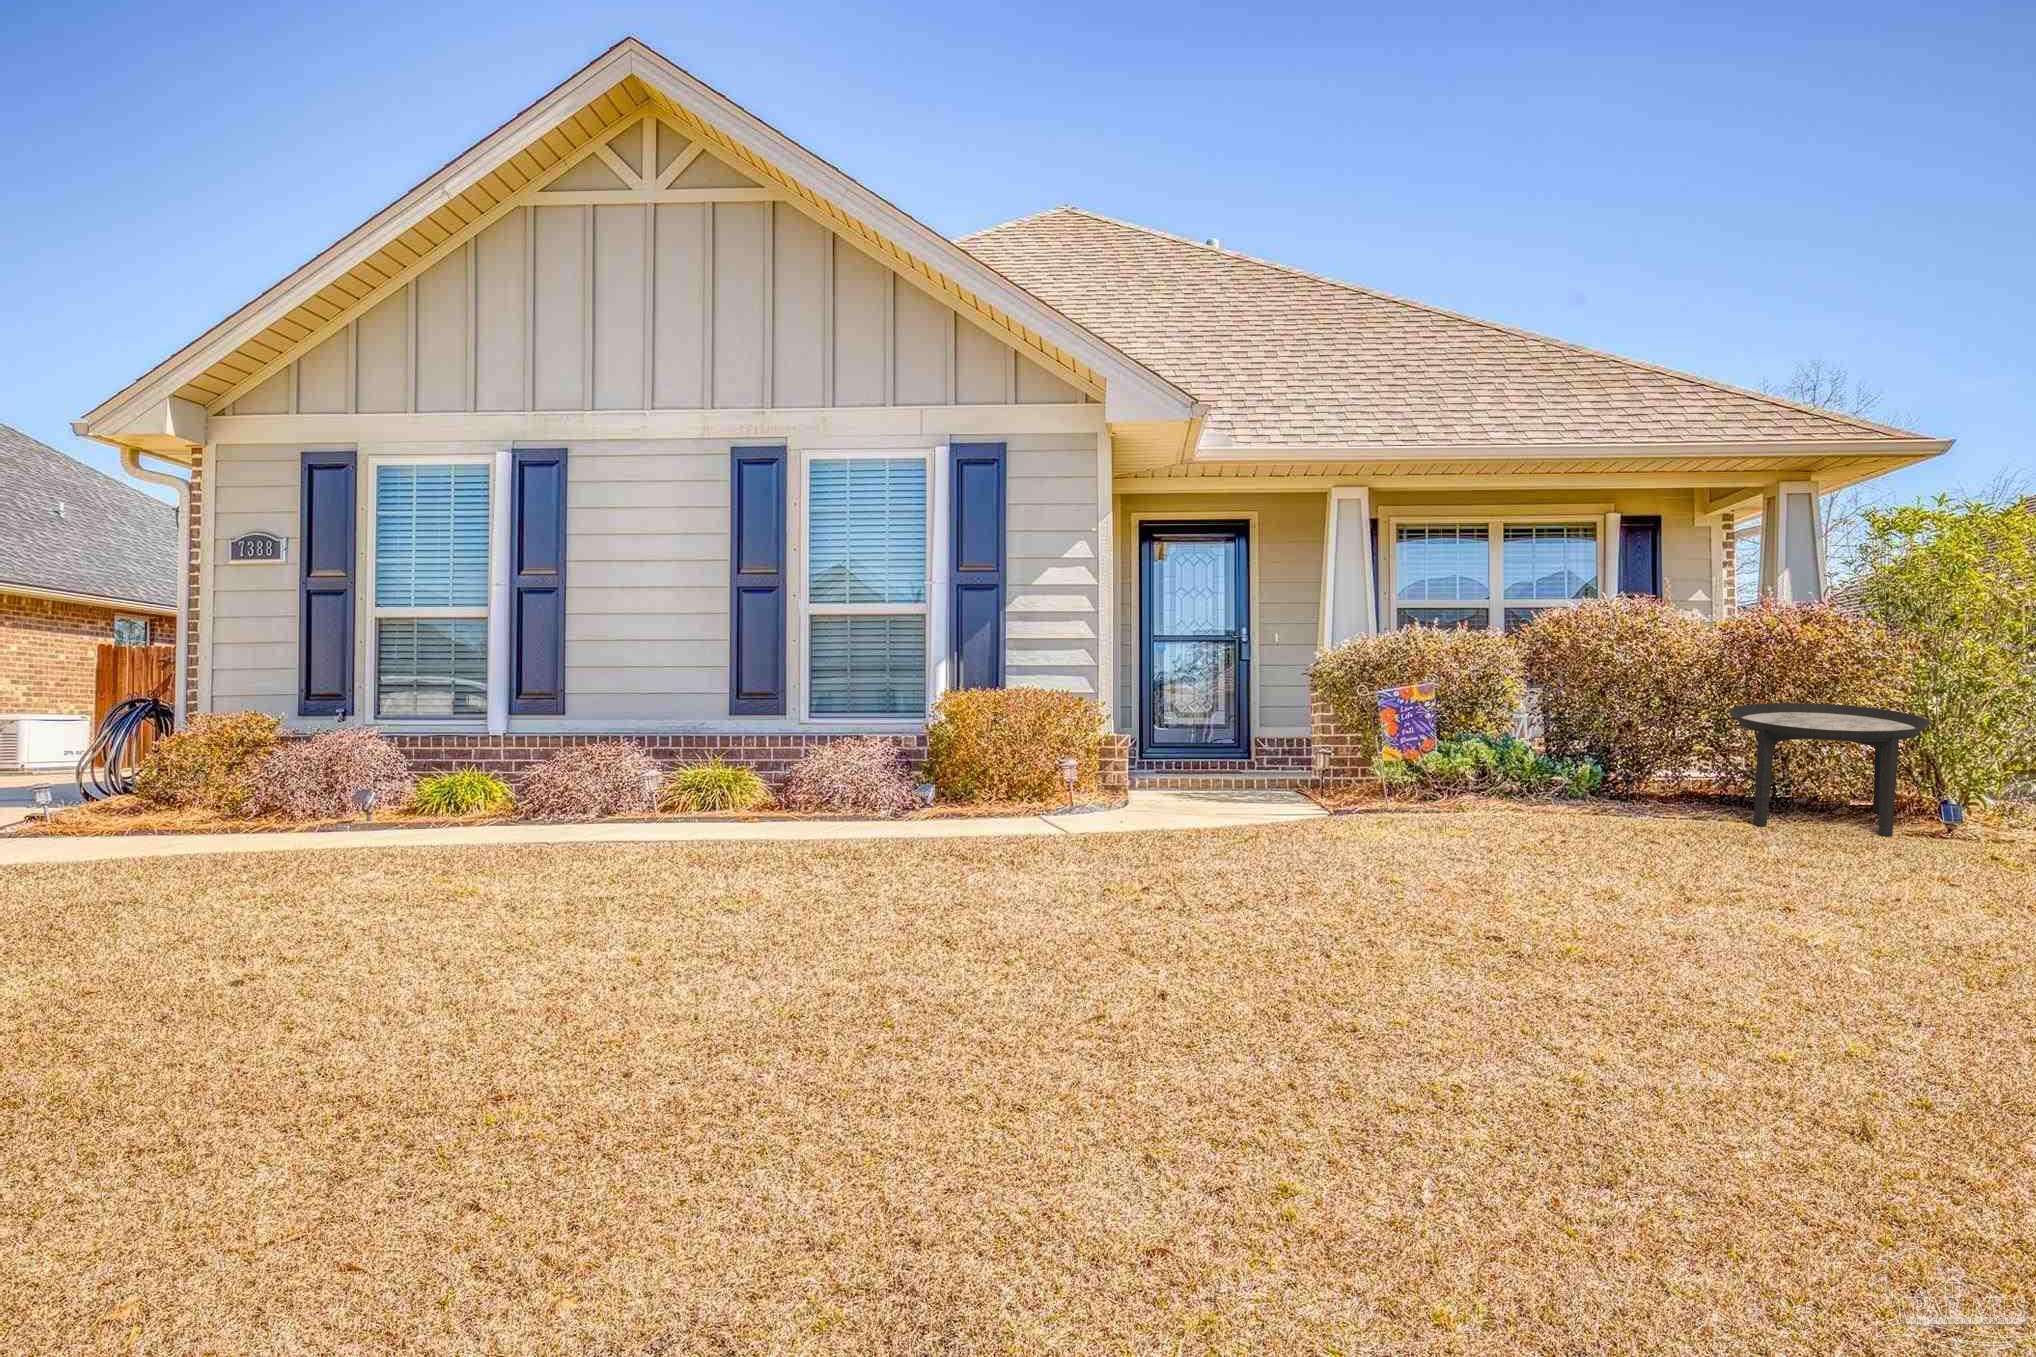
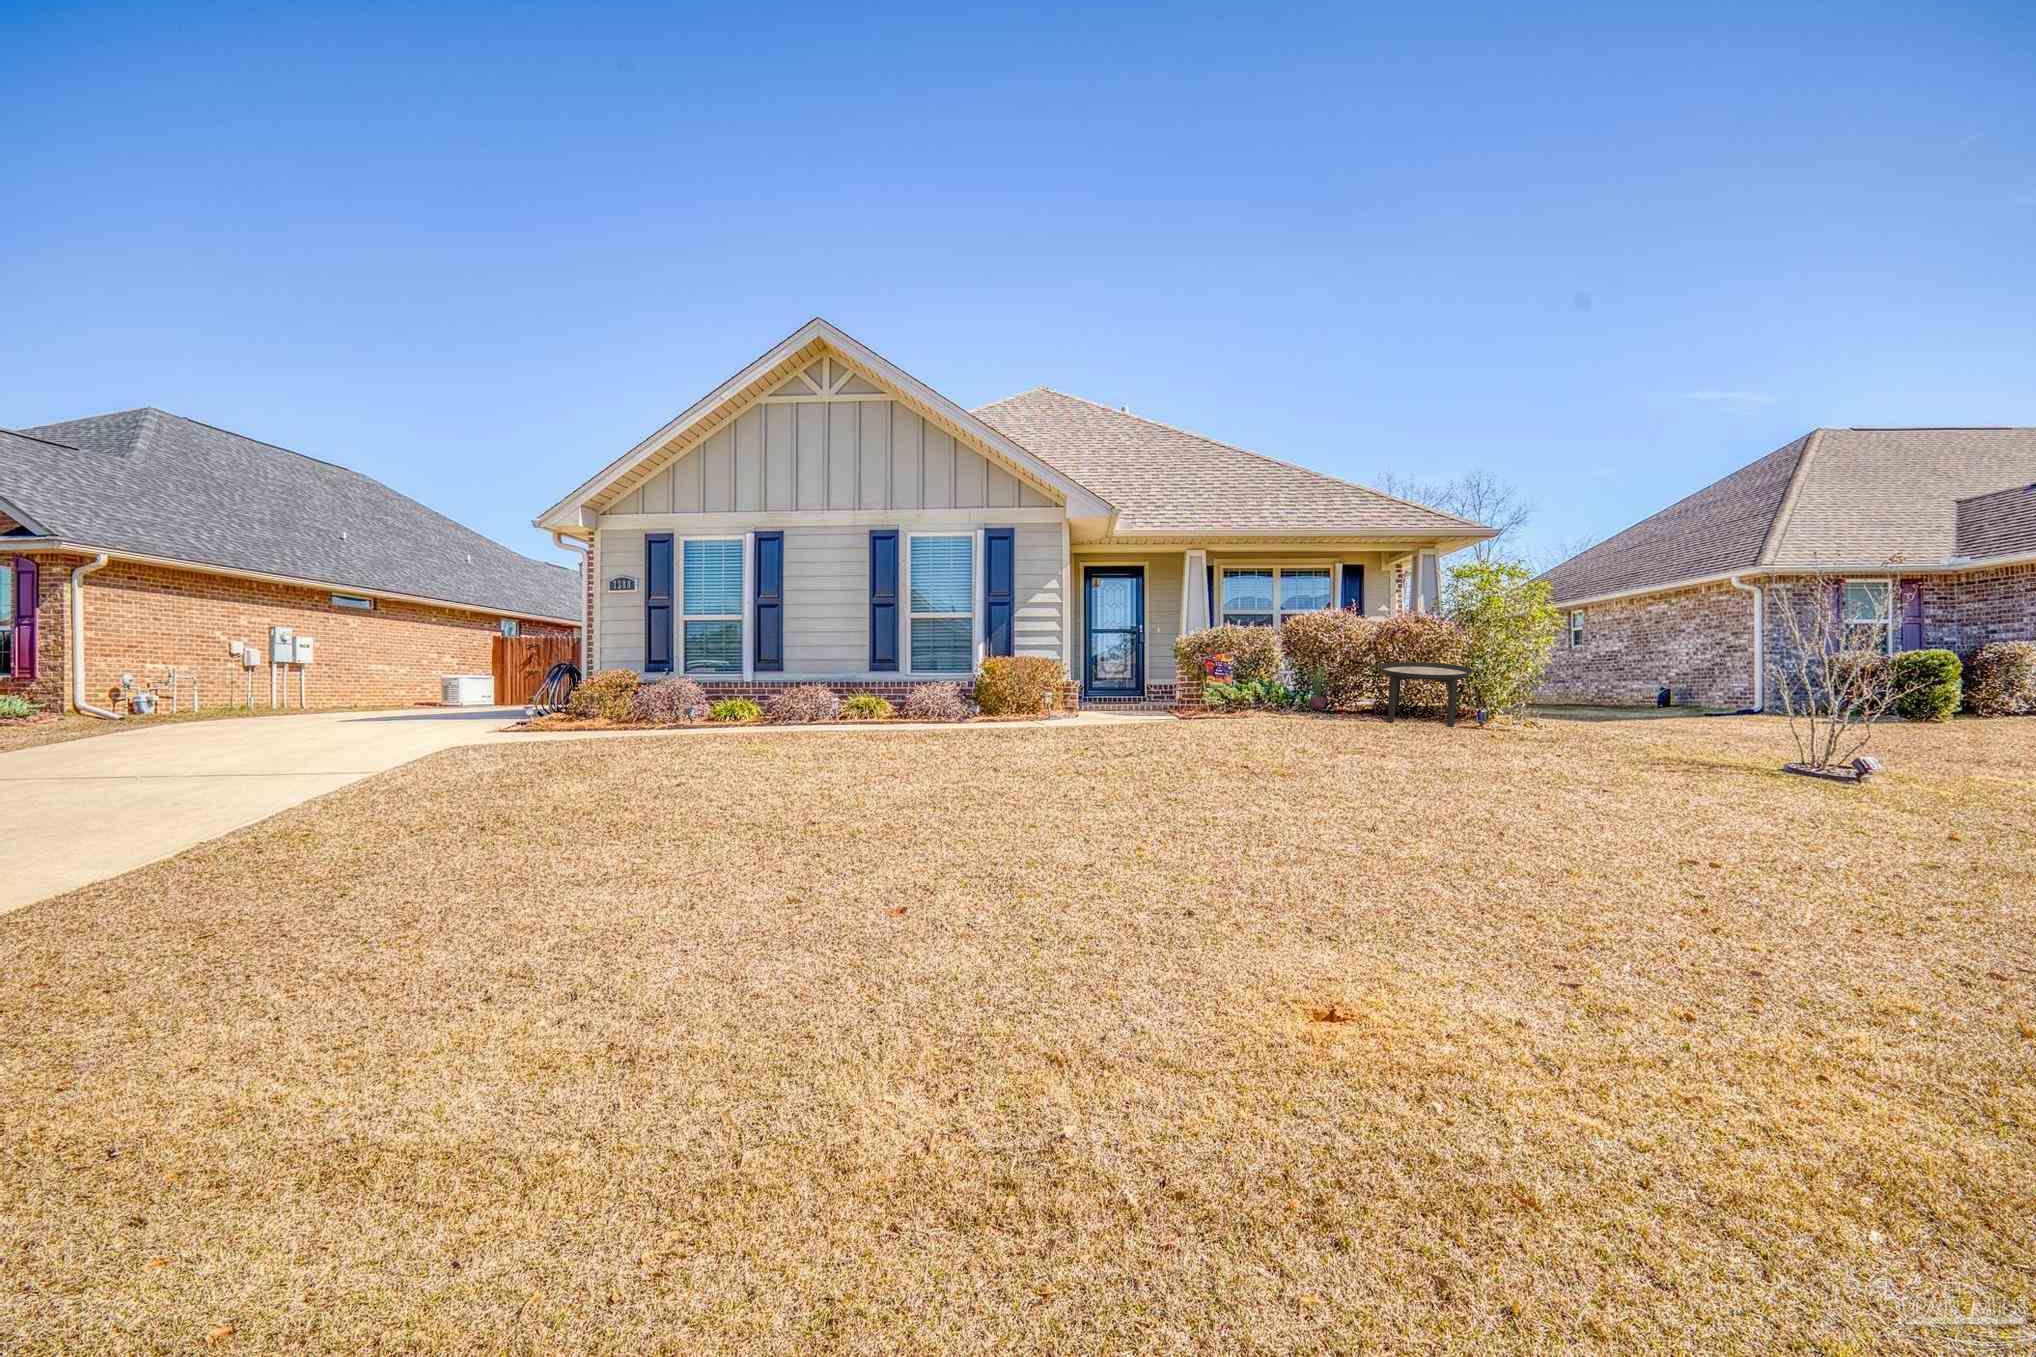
decorative plant: none [1553,710,1655,797] -> present [1309,668,1326,710]

